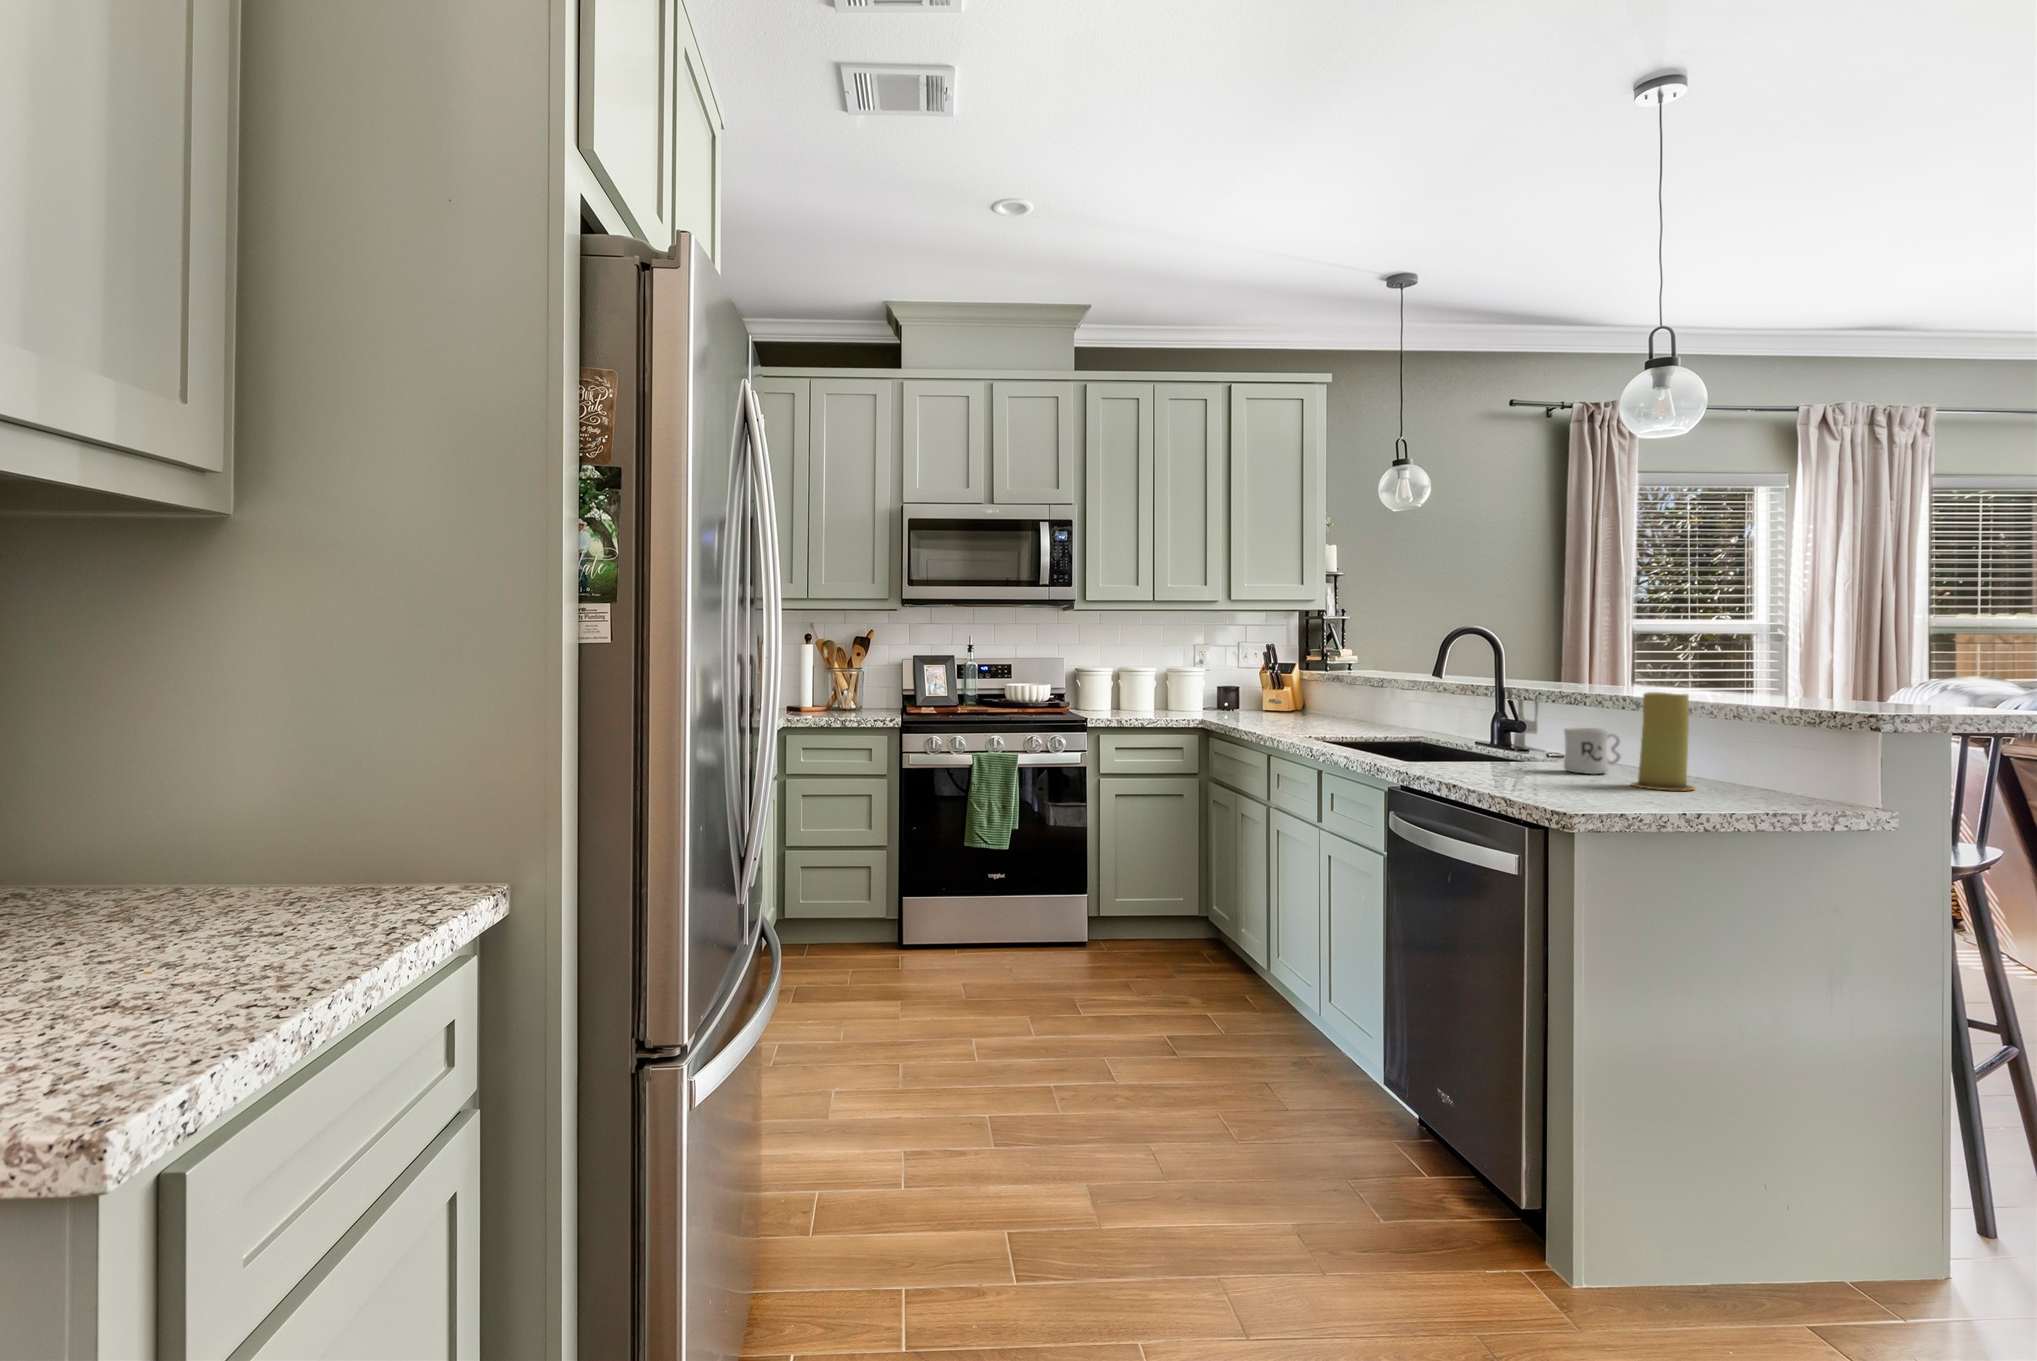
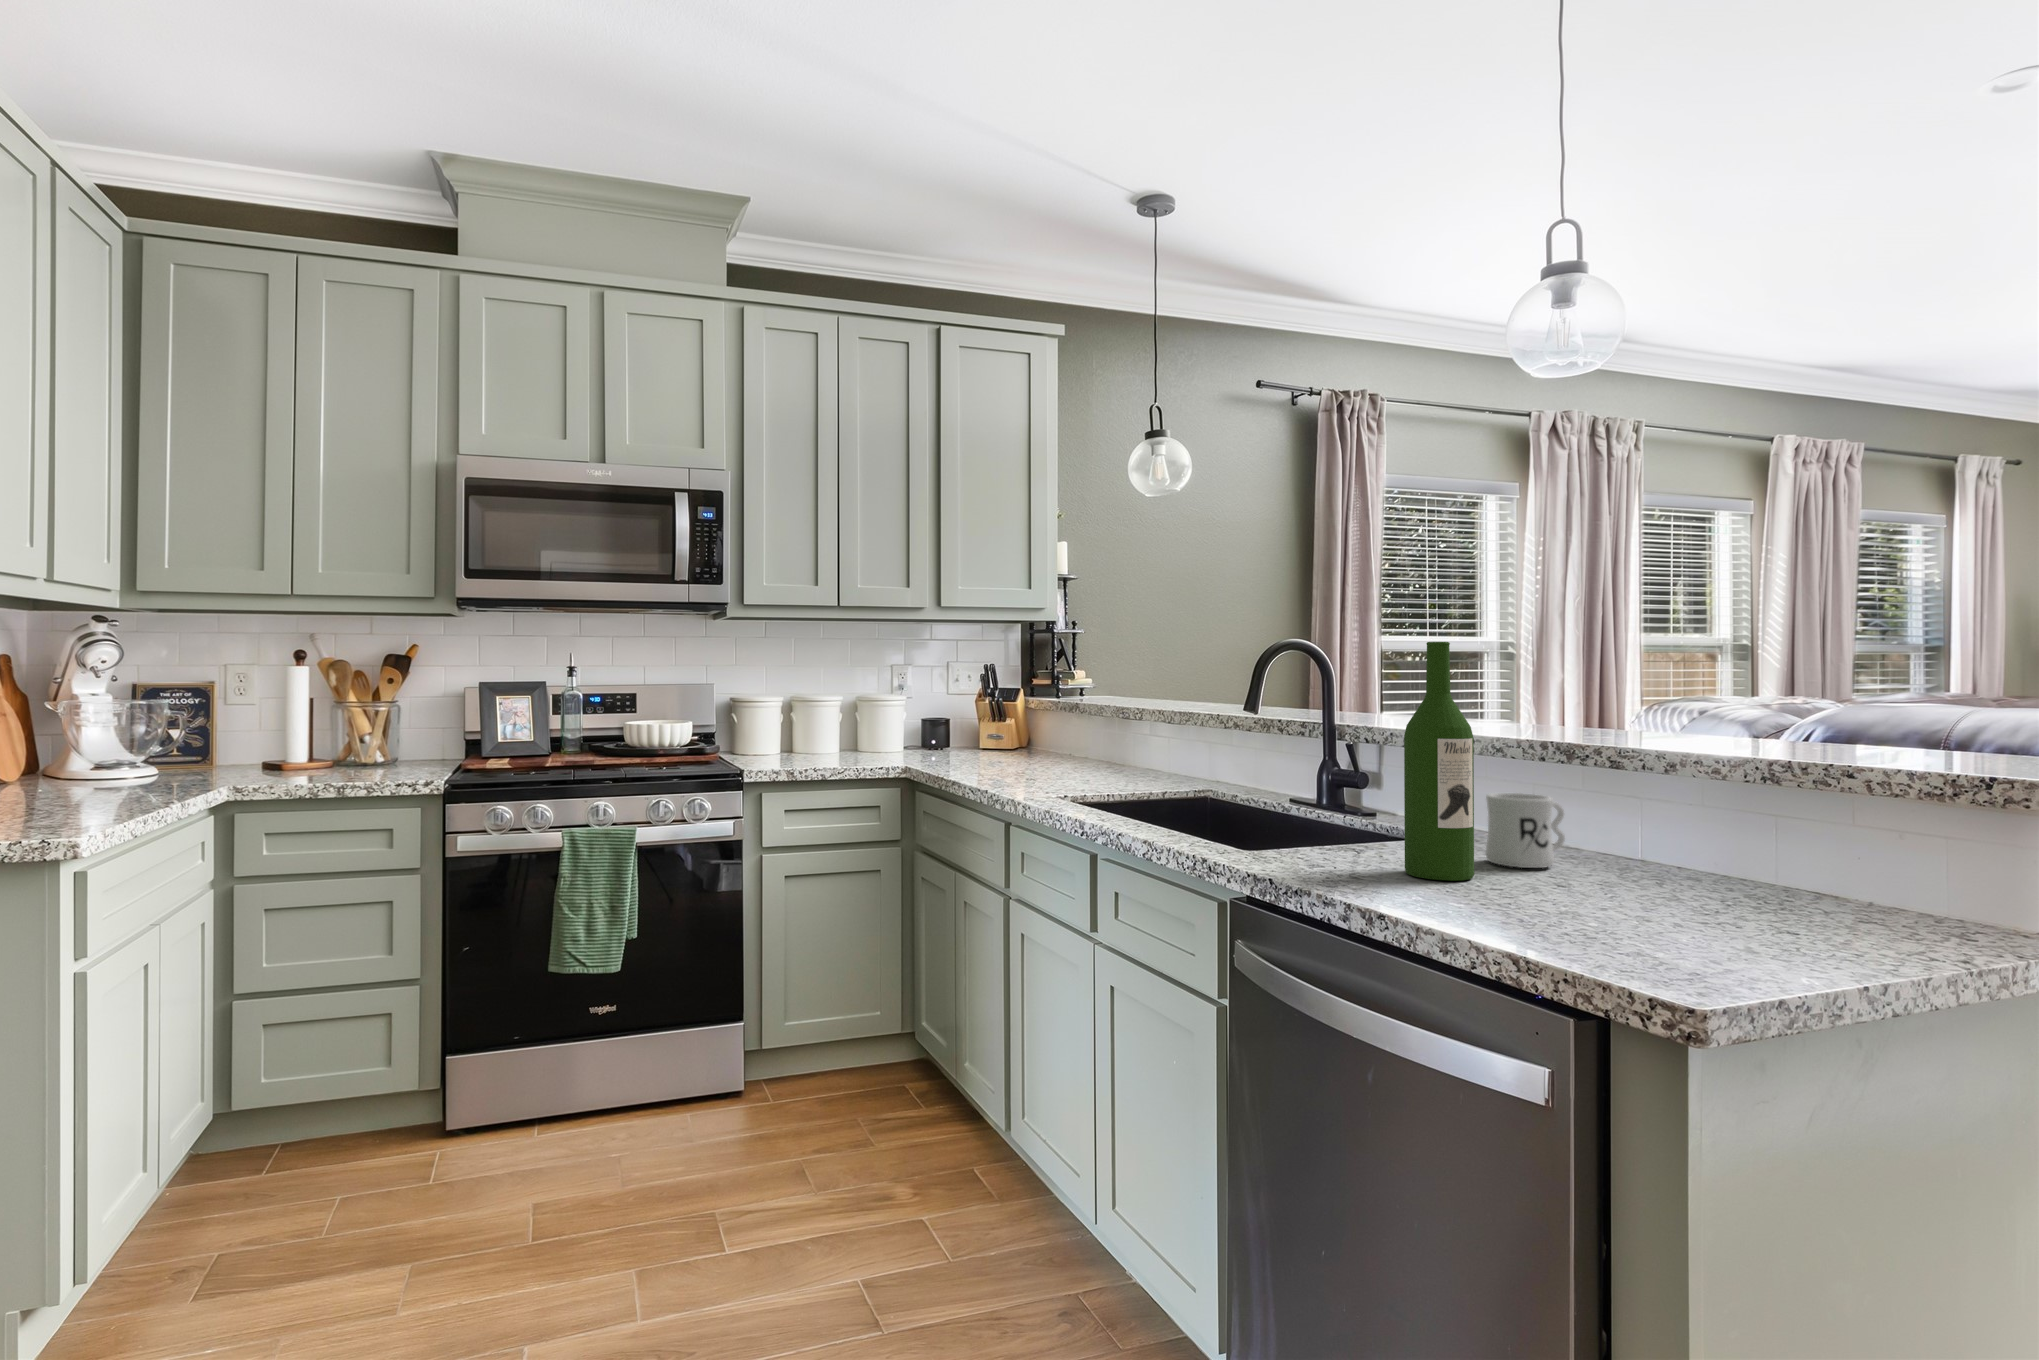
wine bottle: none [1497,632,1541,776] -> present [1404,642,1474,881]
candle: present [1632,692,1695,790] -> none [1623,740,1729,906]

